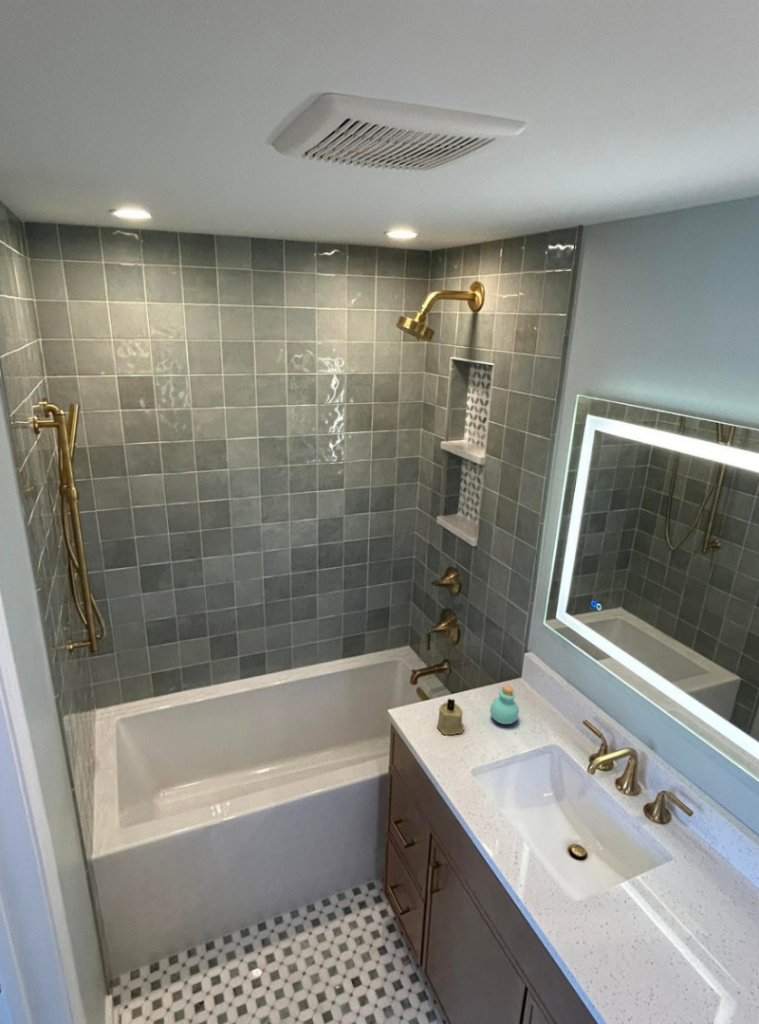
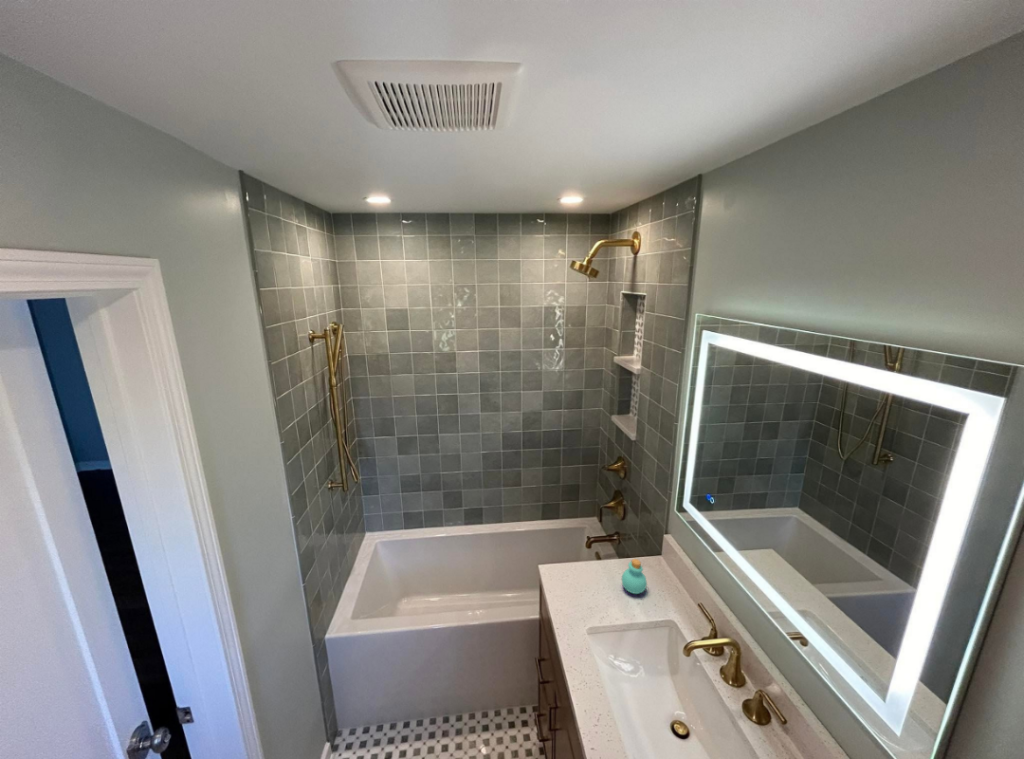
candle: present [437,699,464,735] -> none [574,562,596,594]

